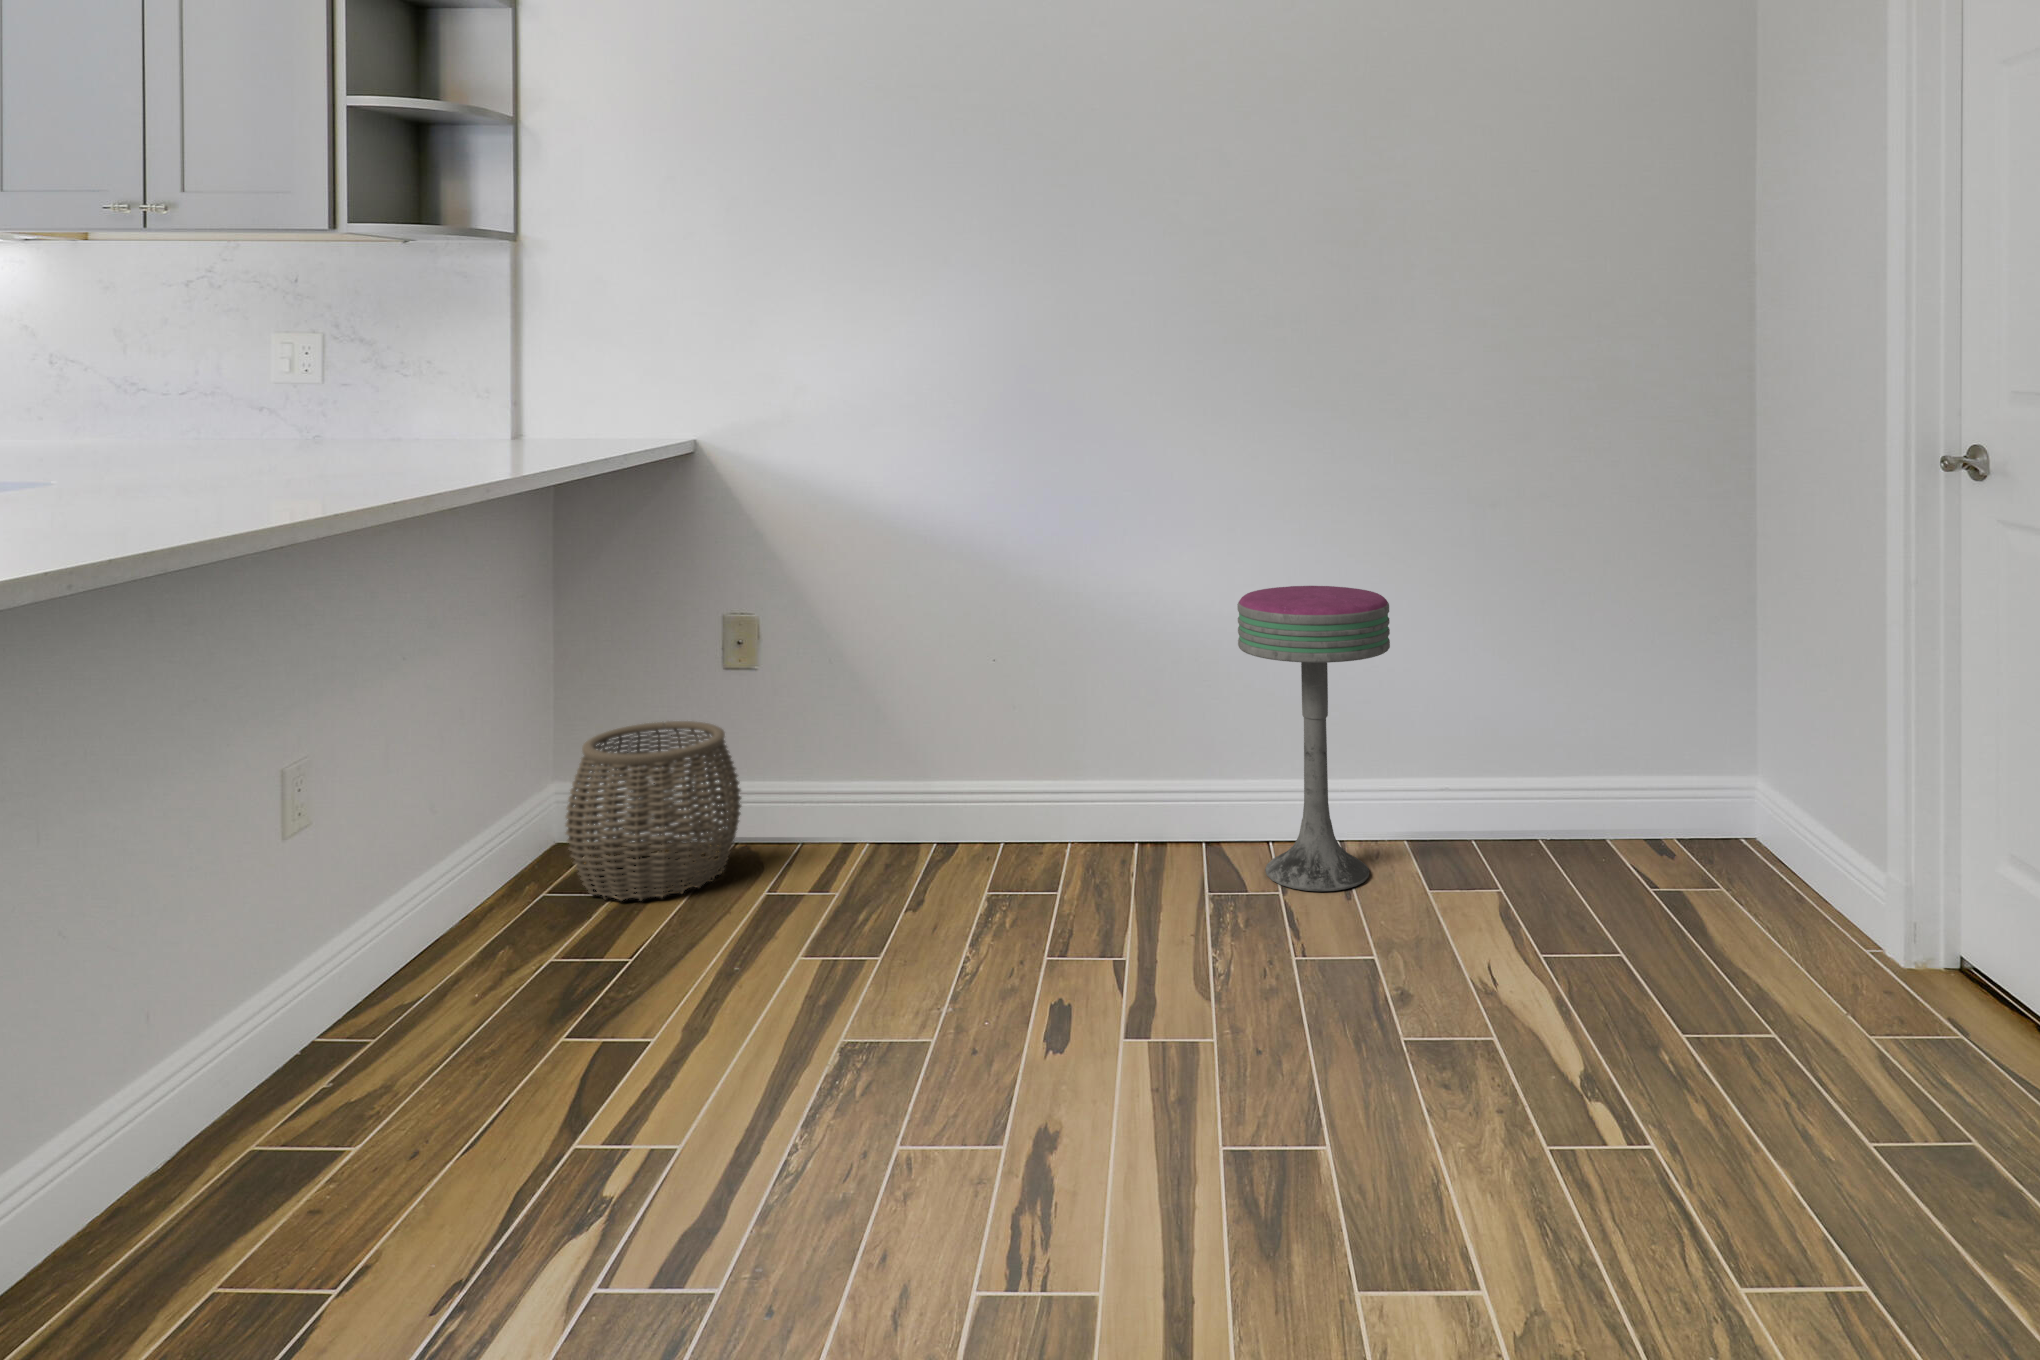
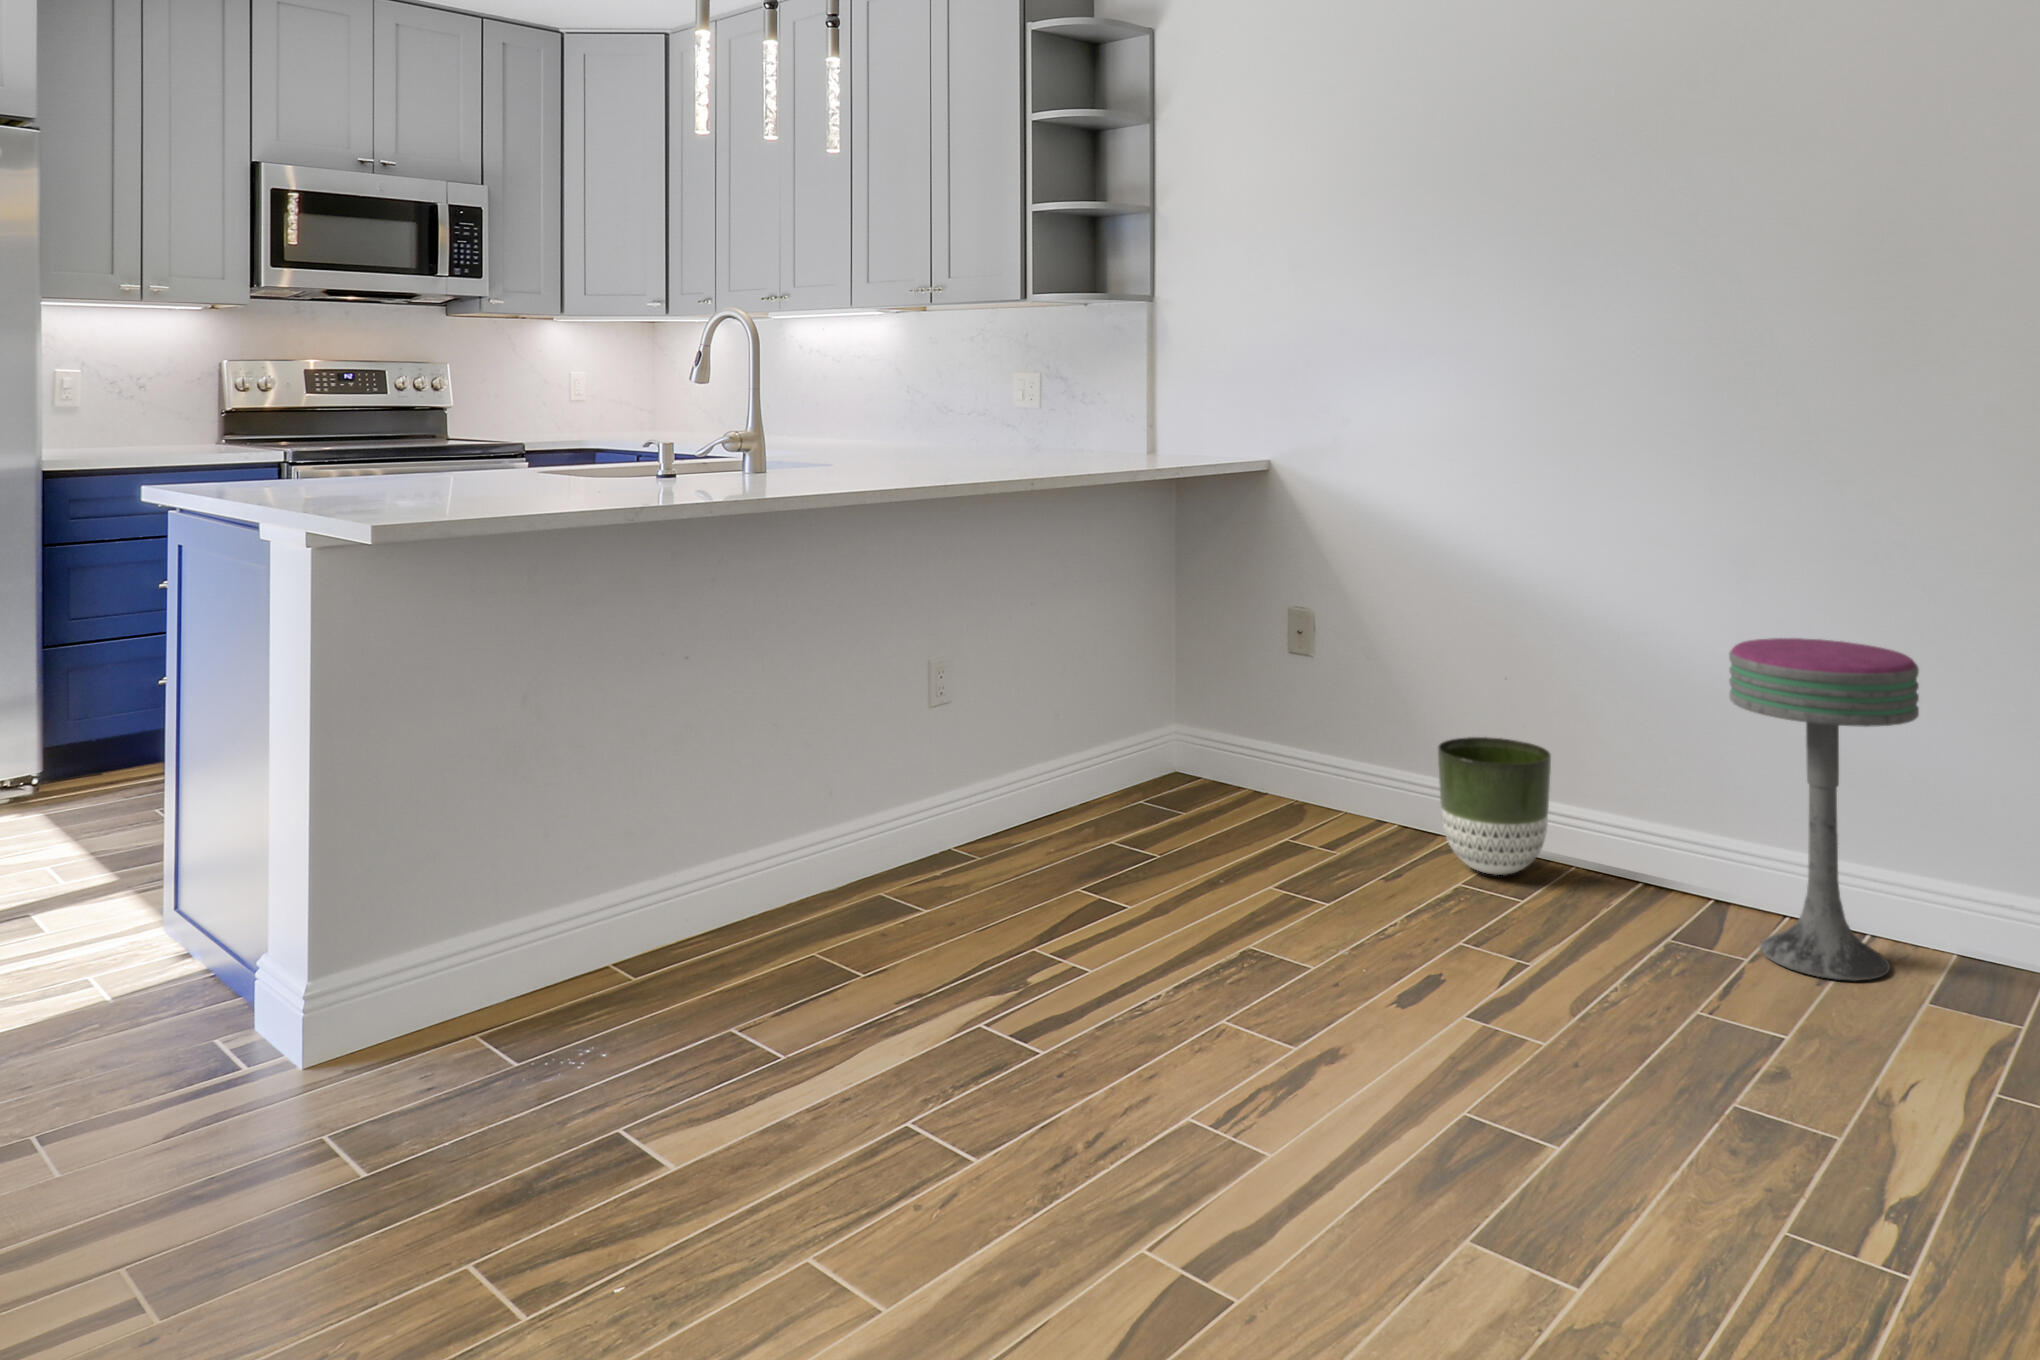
woven basket: present [565,721,741,901] -> none [1151,683,1290,826]
planter: none [937,727,1051,872] -> present [1438,737,1551,875]

